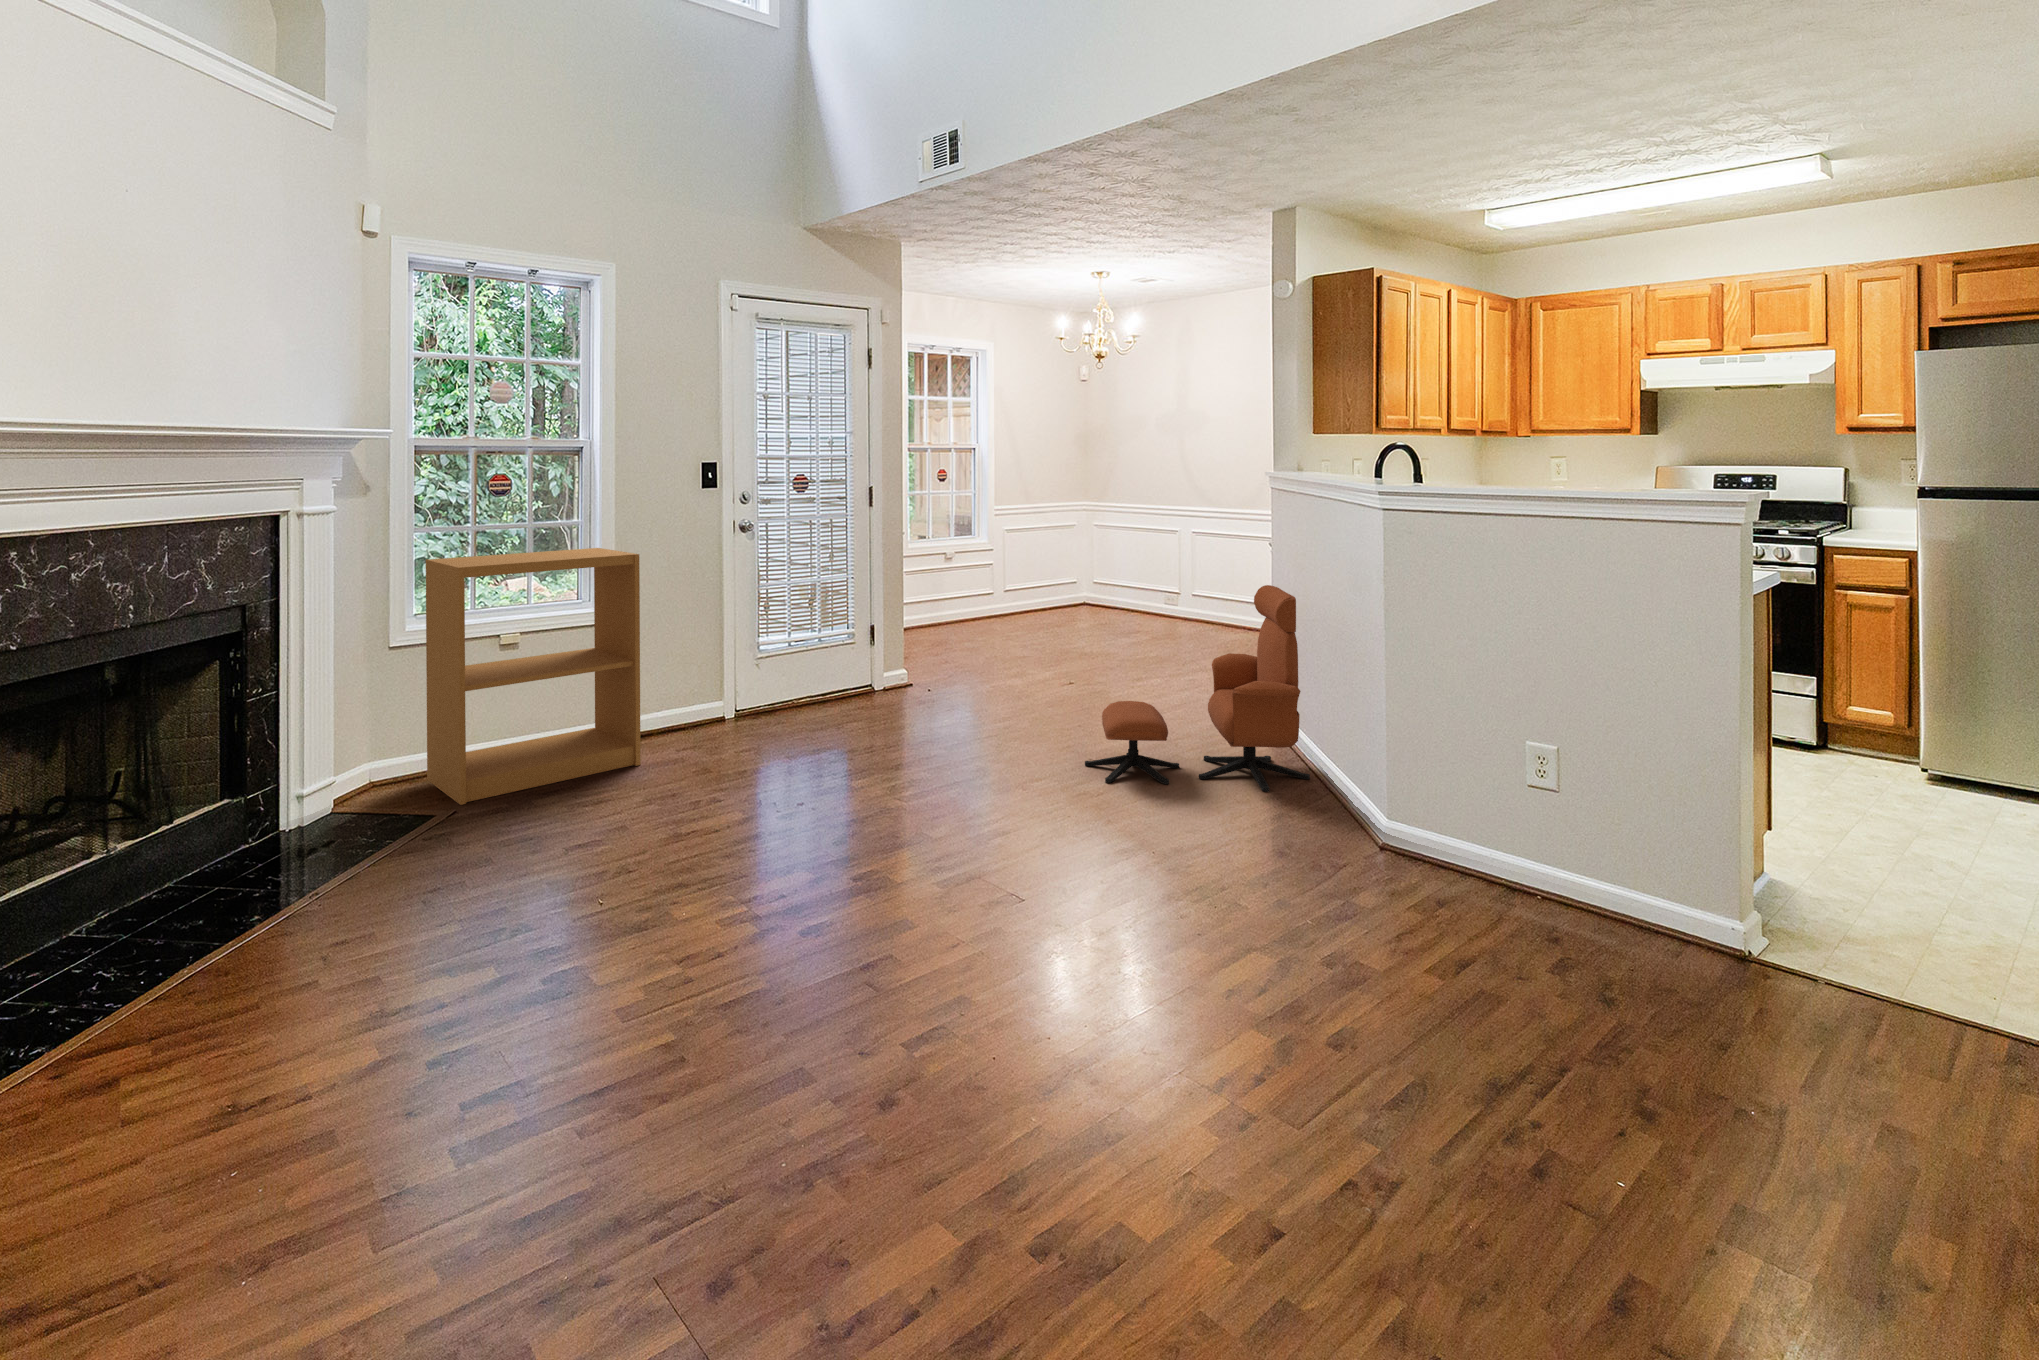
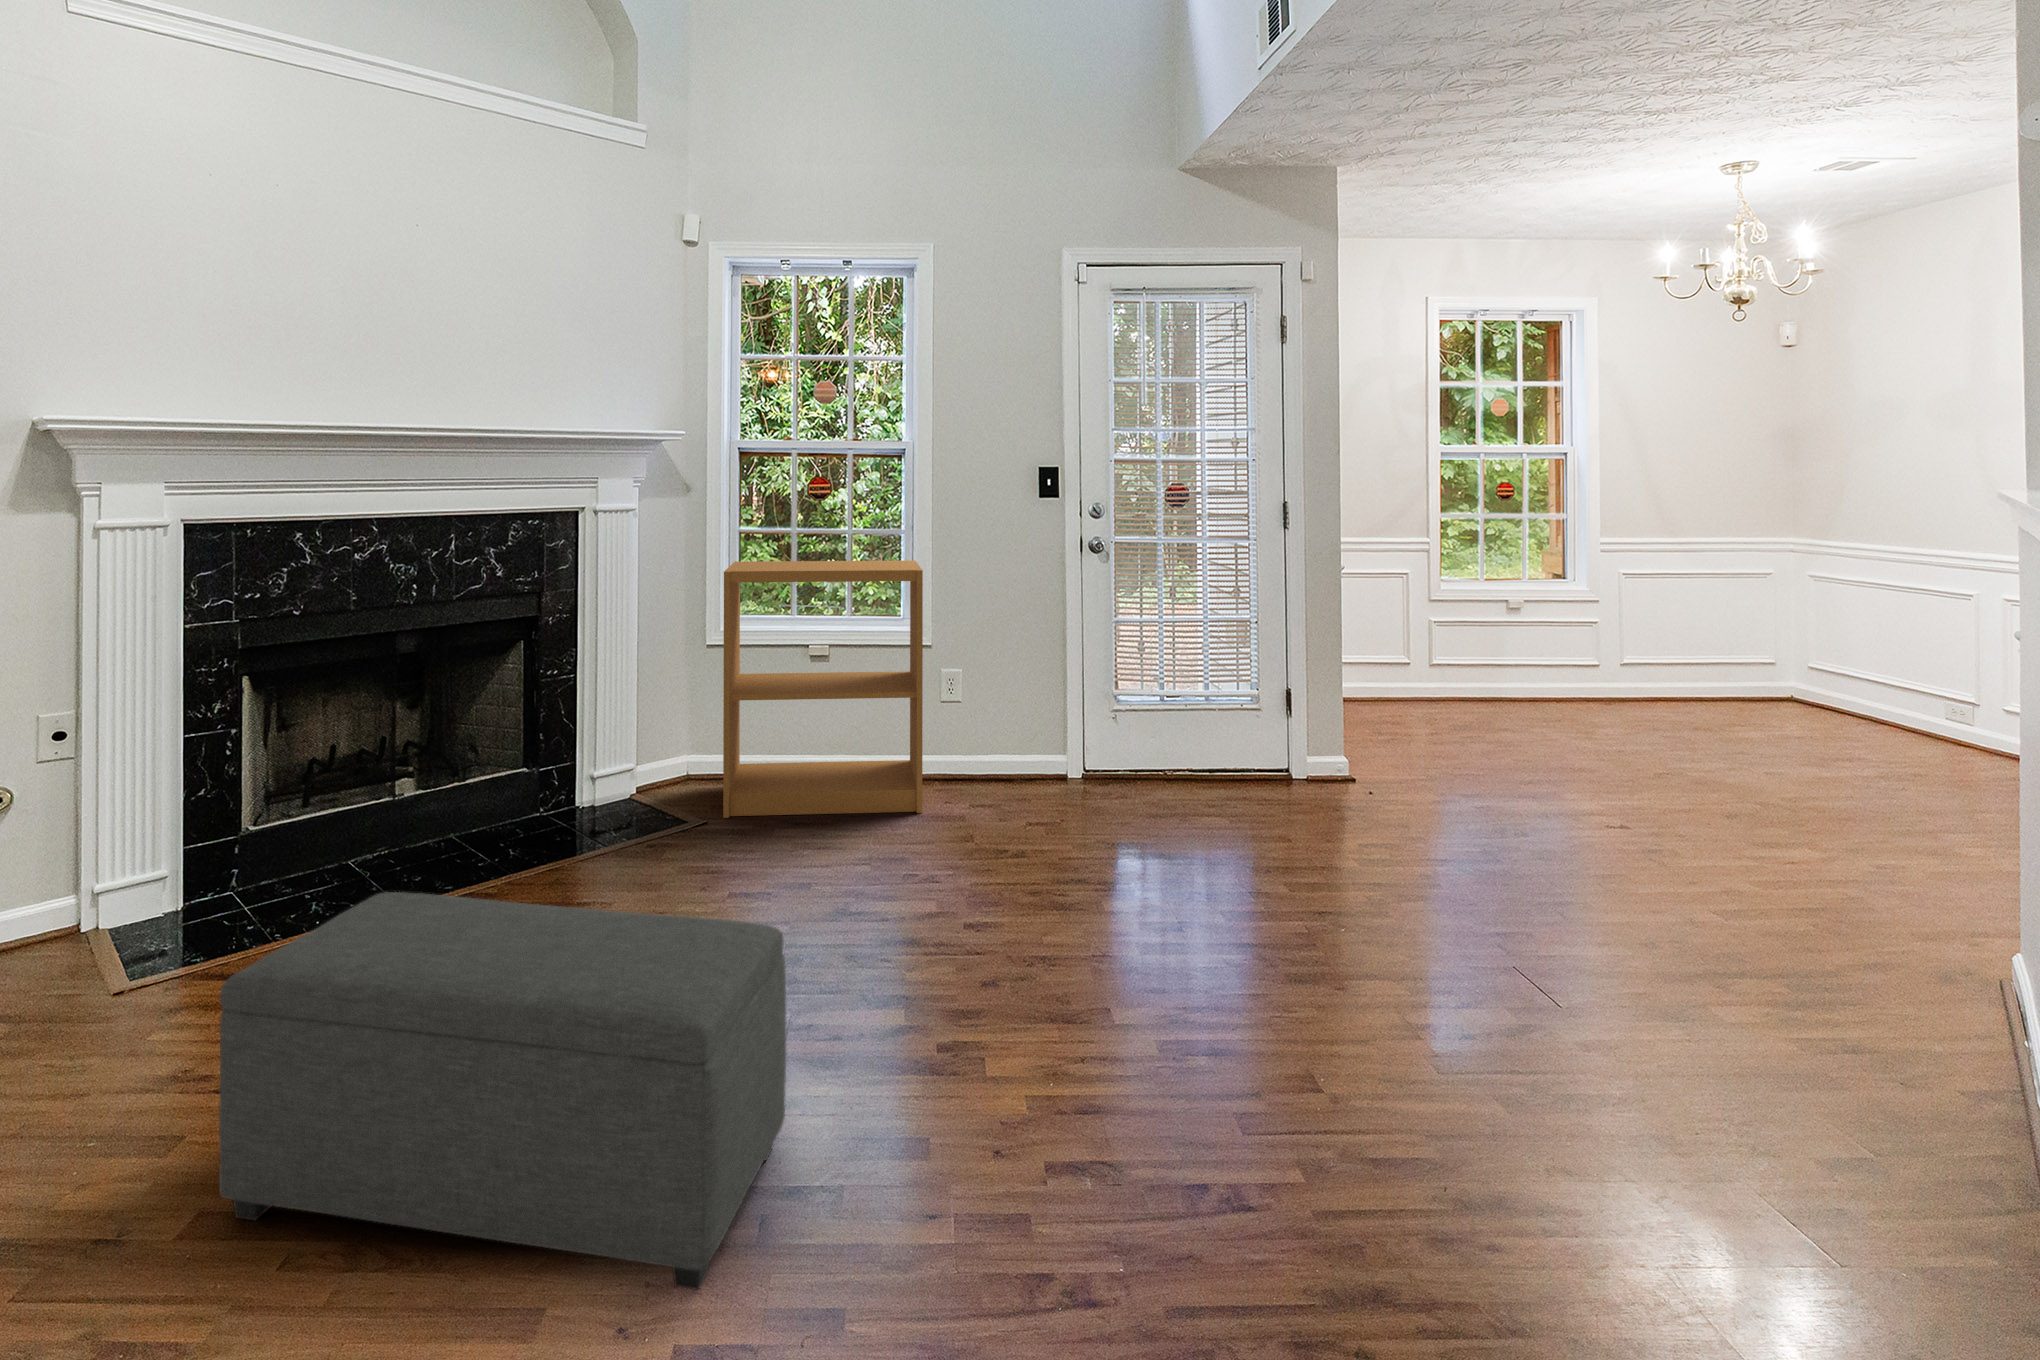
lounge chair: present [1085,585,1310,792] -> none [1487,712,1974,1131]
ottoman: none [462,802,892,1139] -> present [219,892,786,1290]

